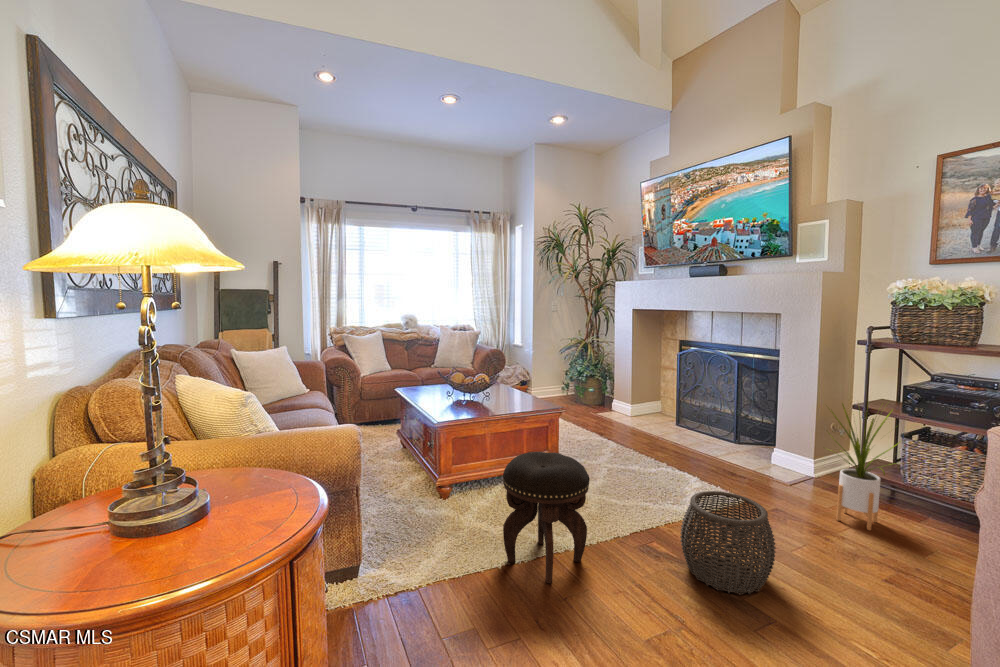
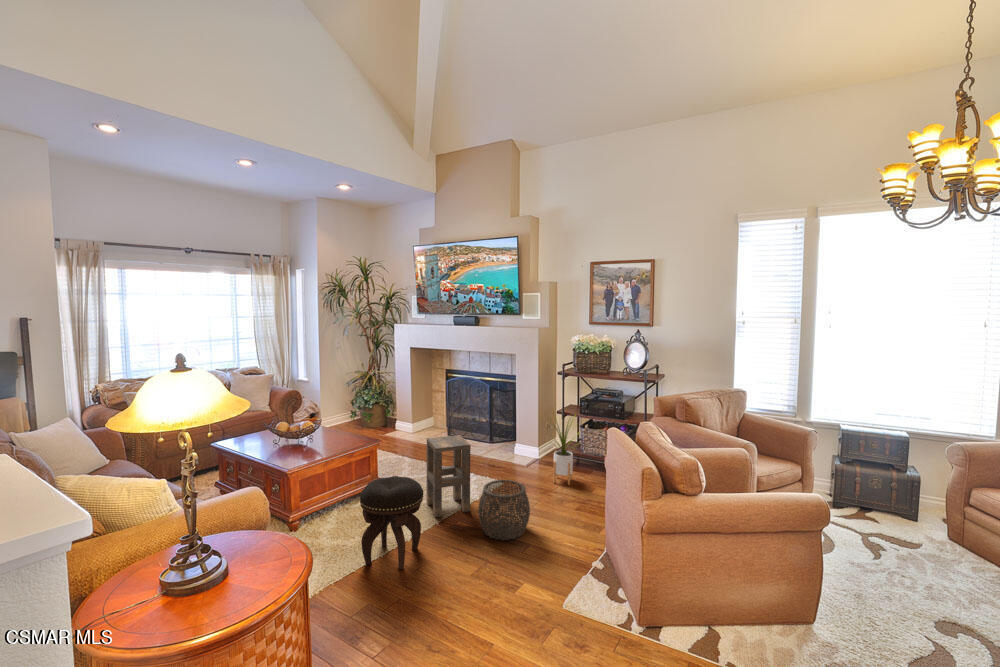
side table: none [617,414,680,529] -> present [426,435,471,517]

